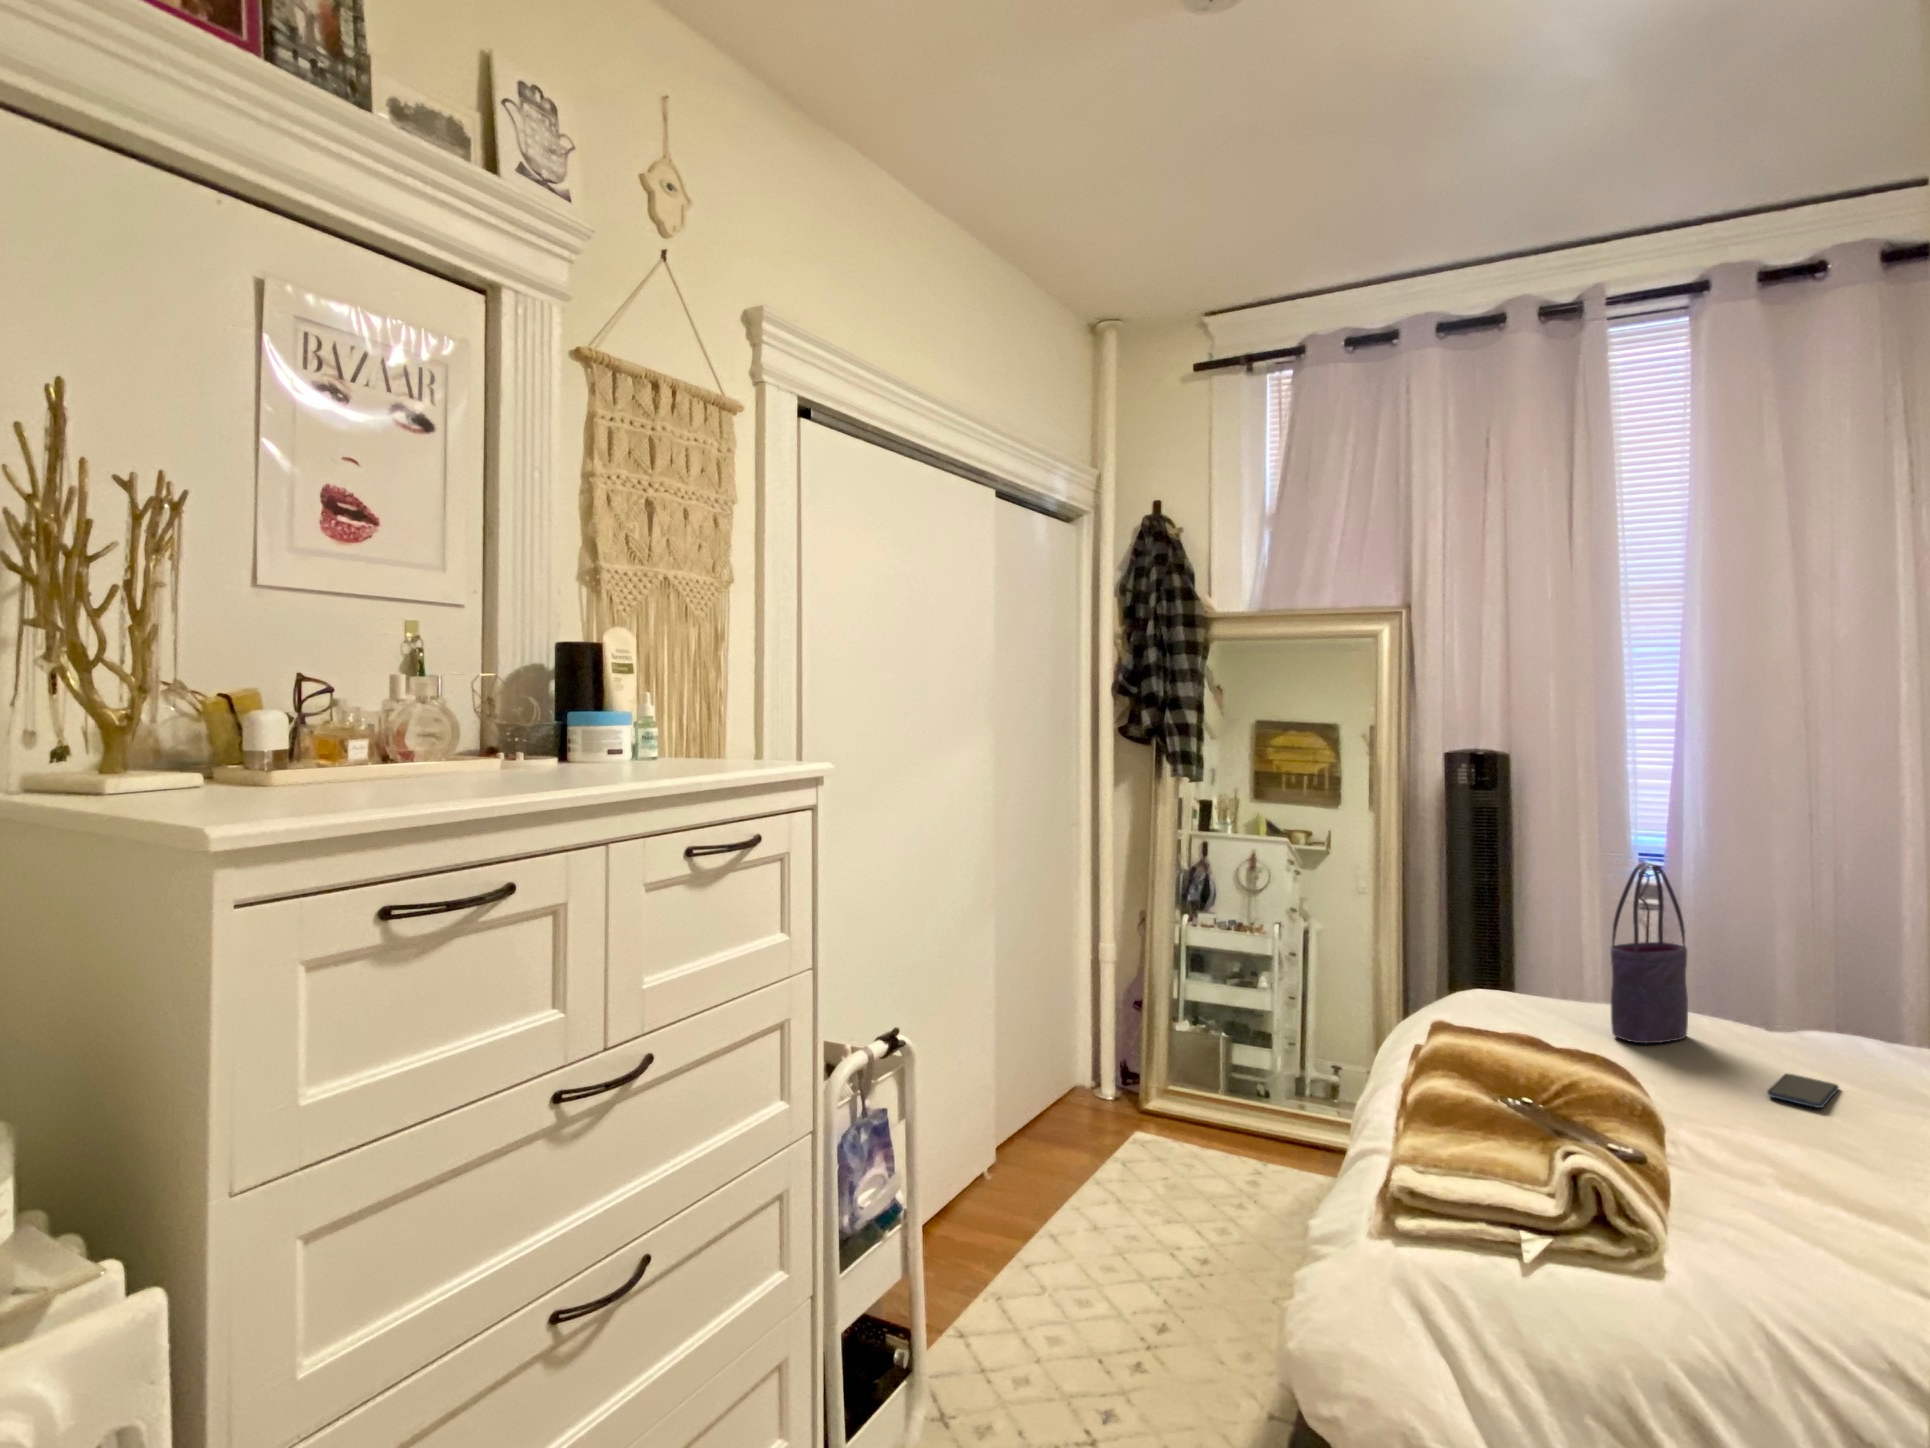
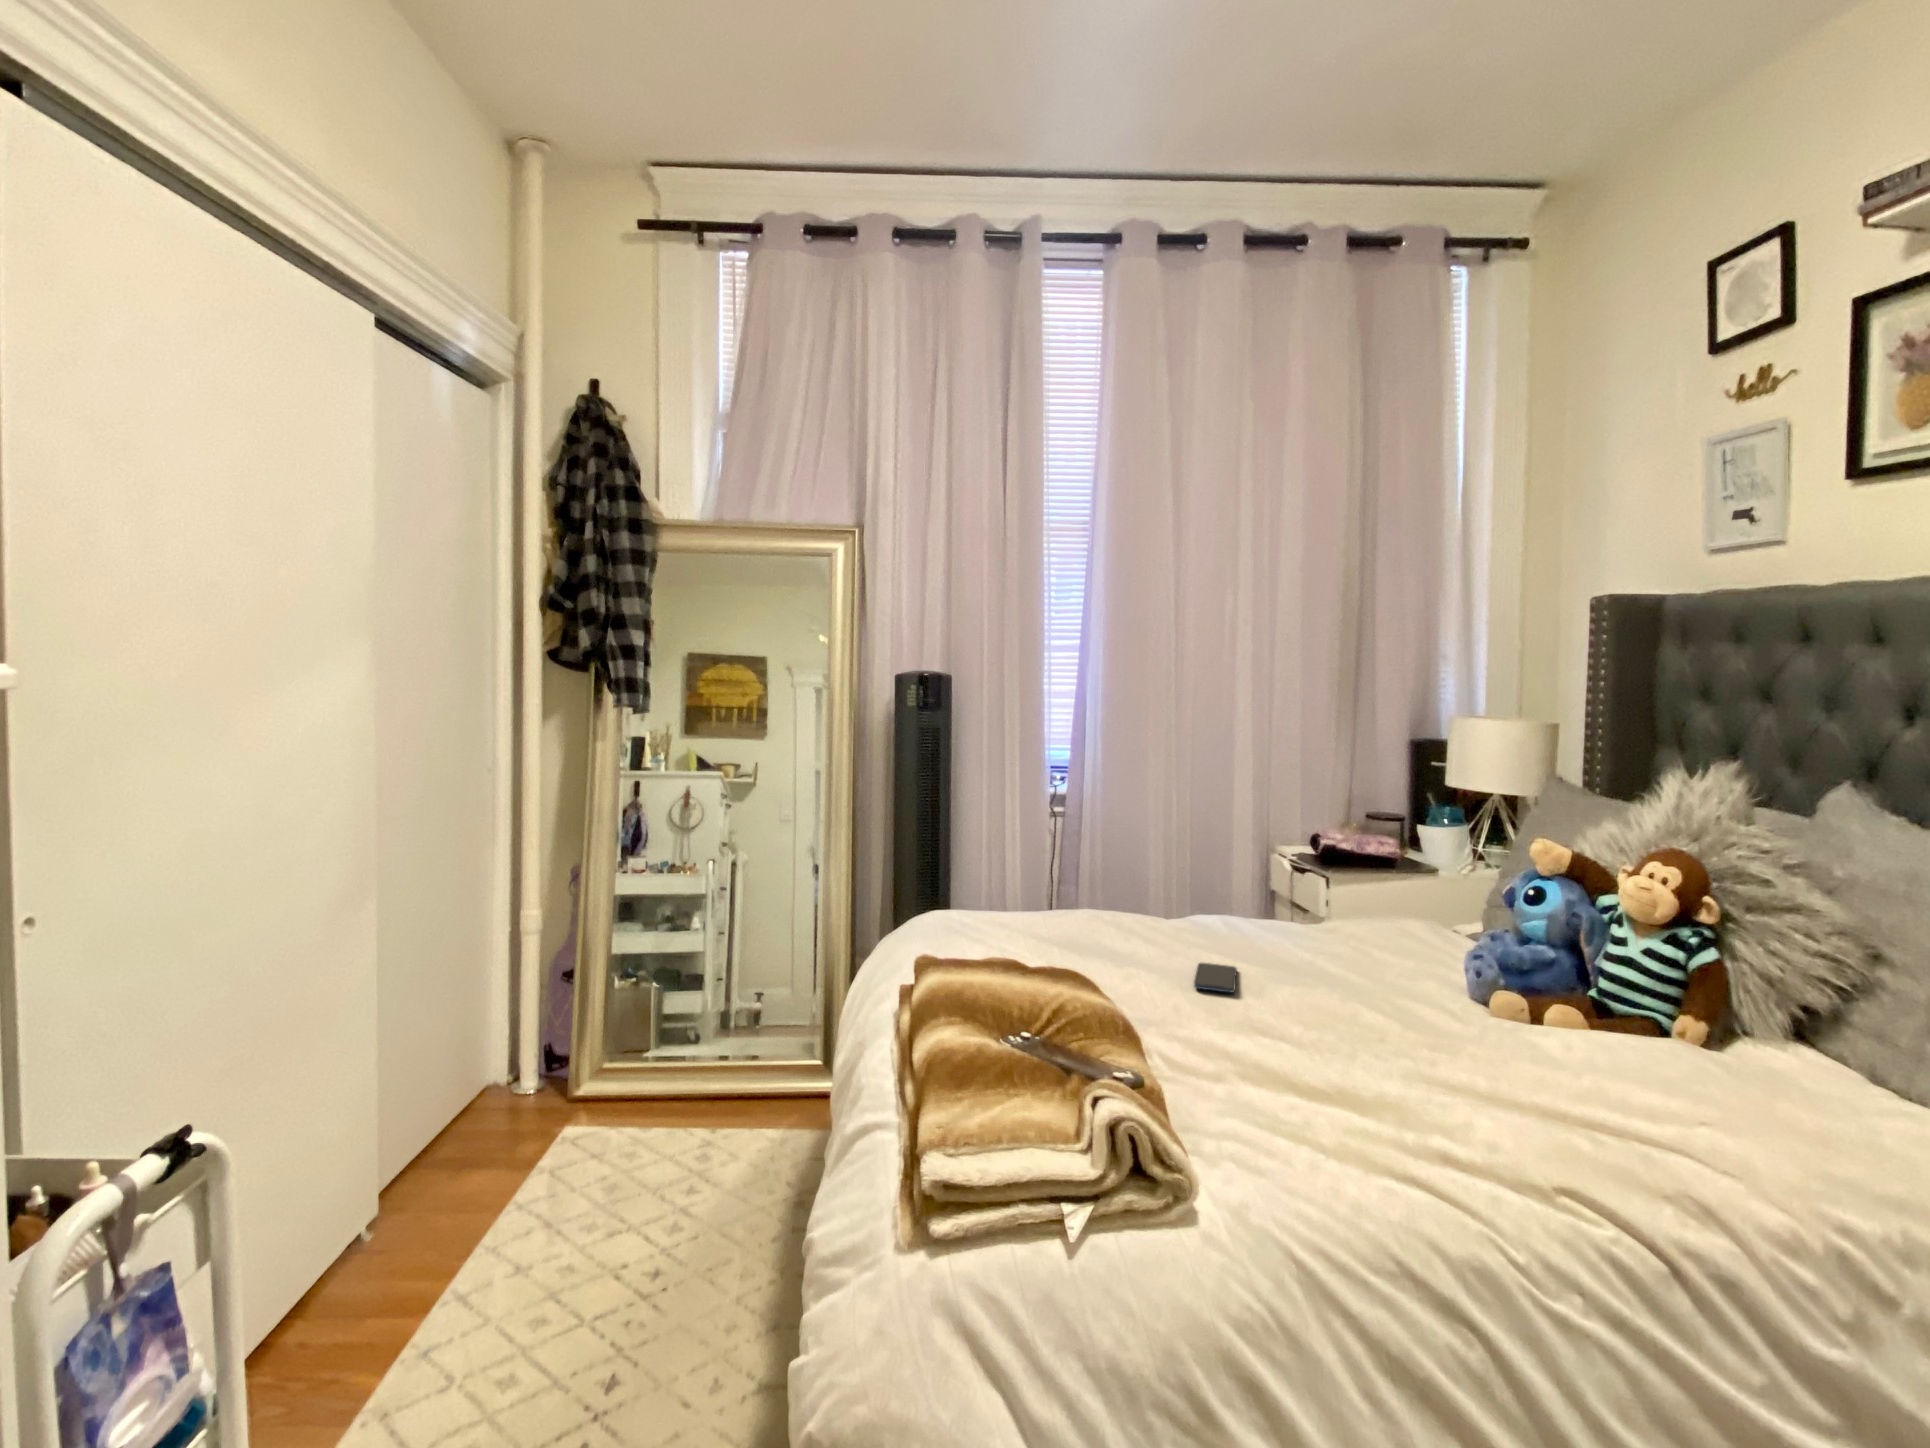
tote bag: present [1611,862,1688,1043] -> none [1063,777,1121,952]

